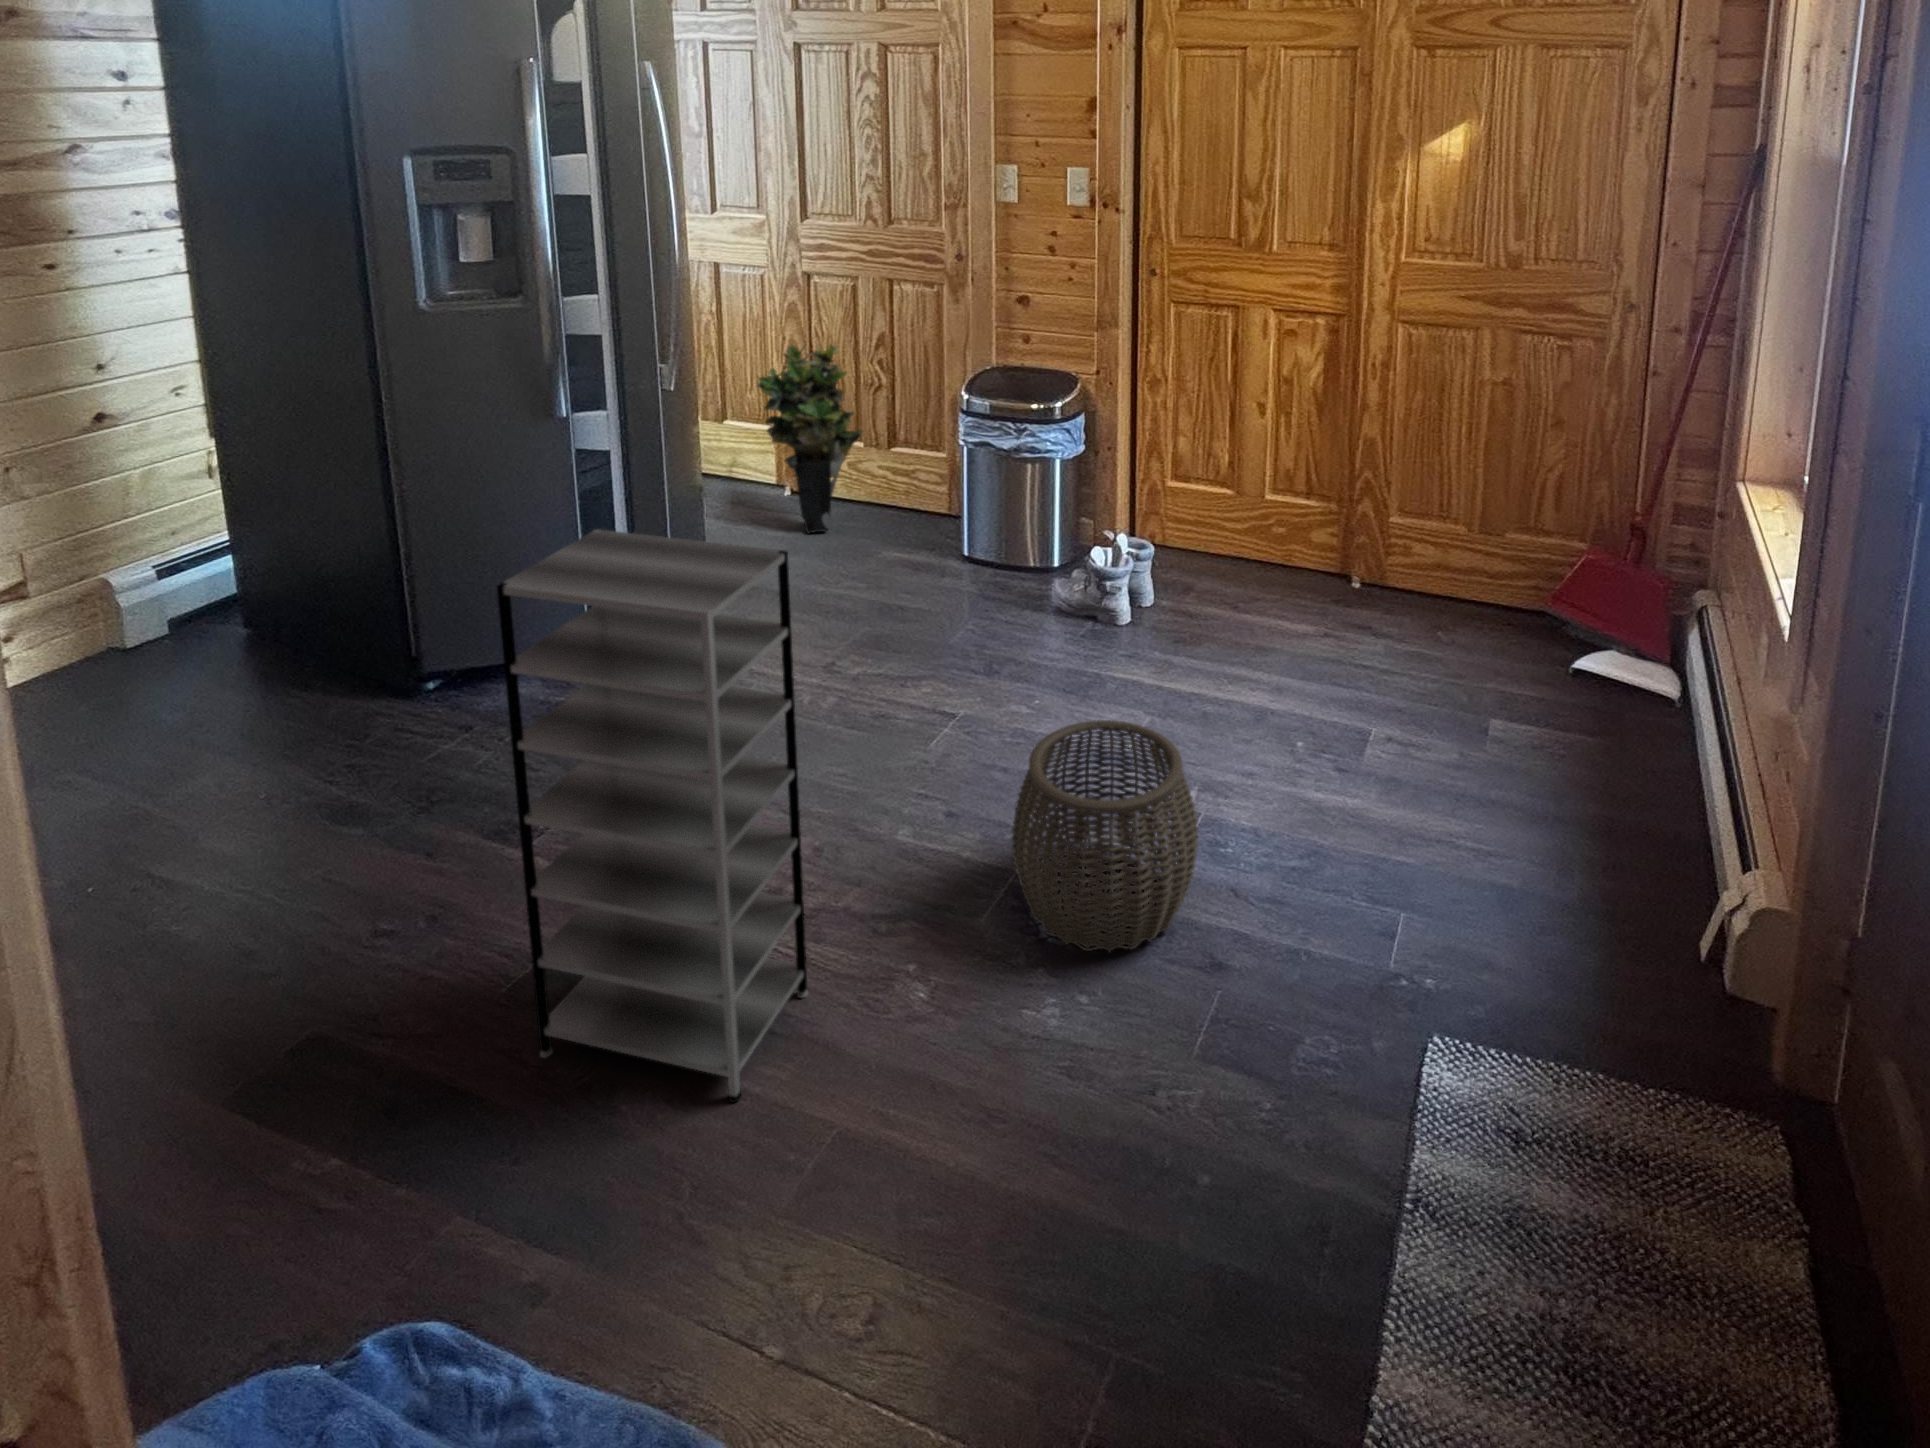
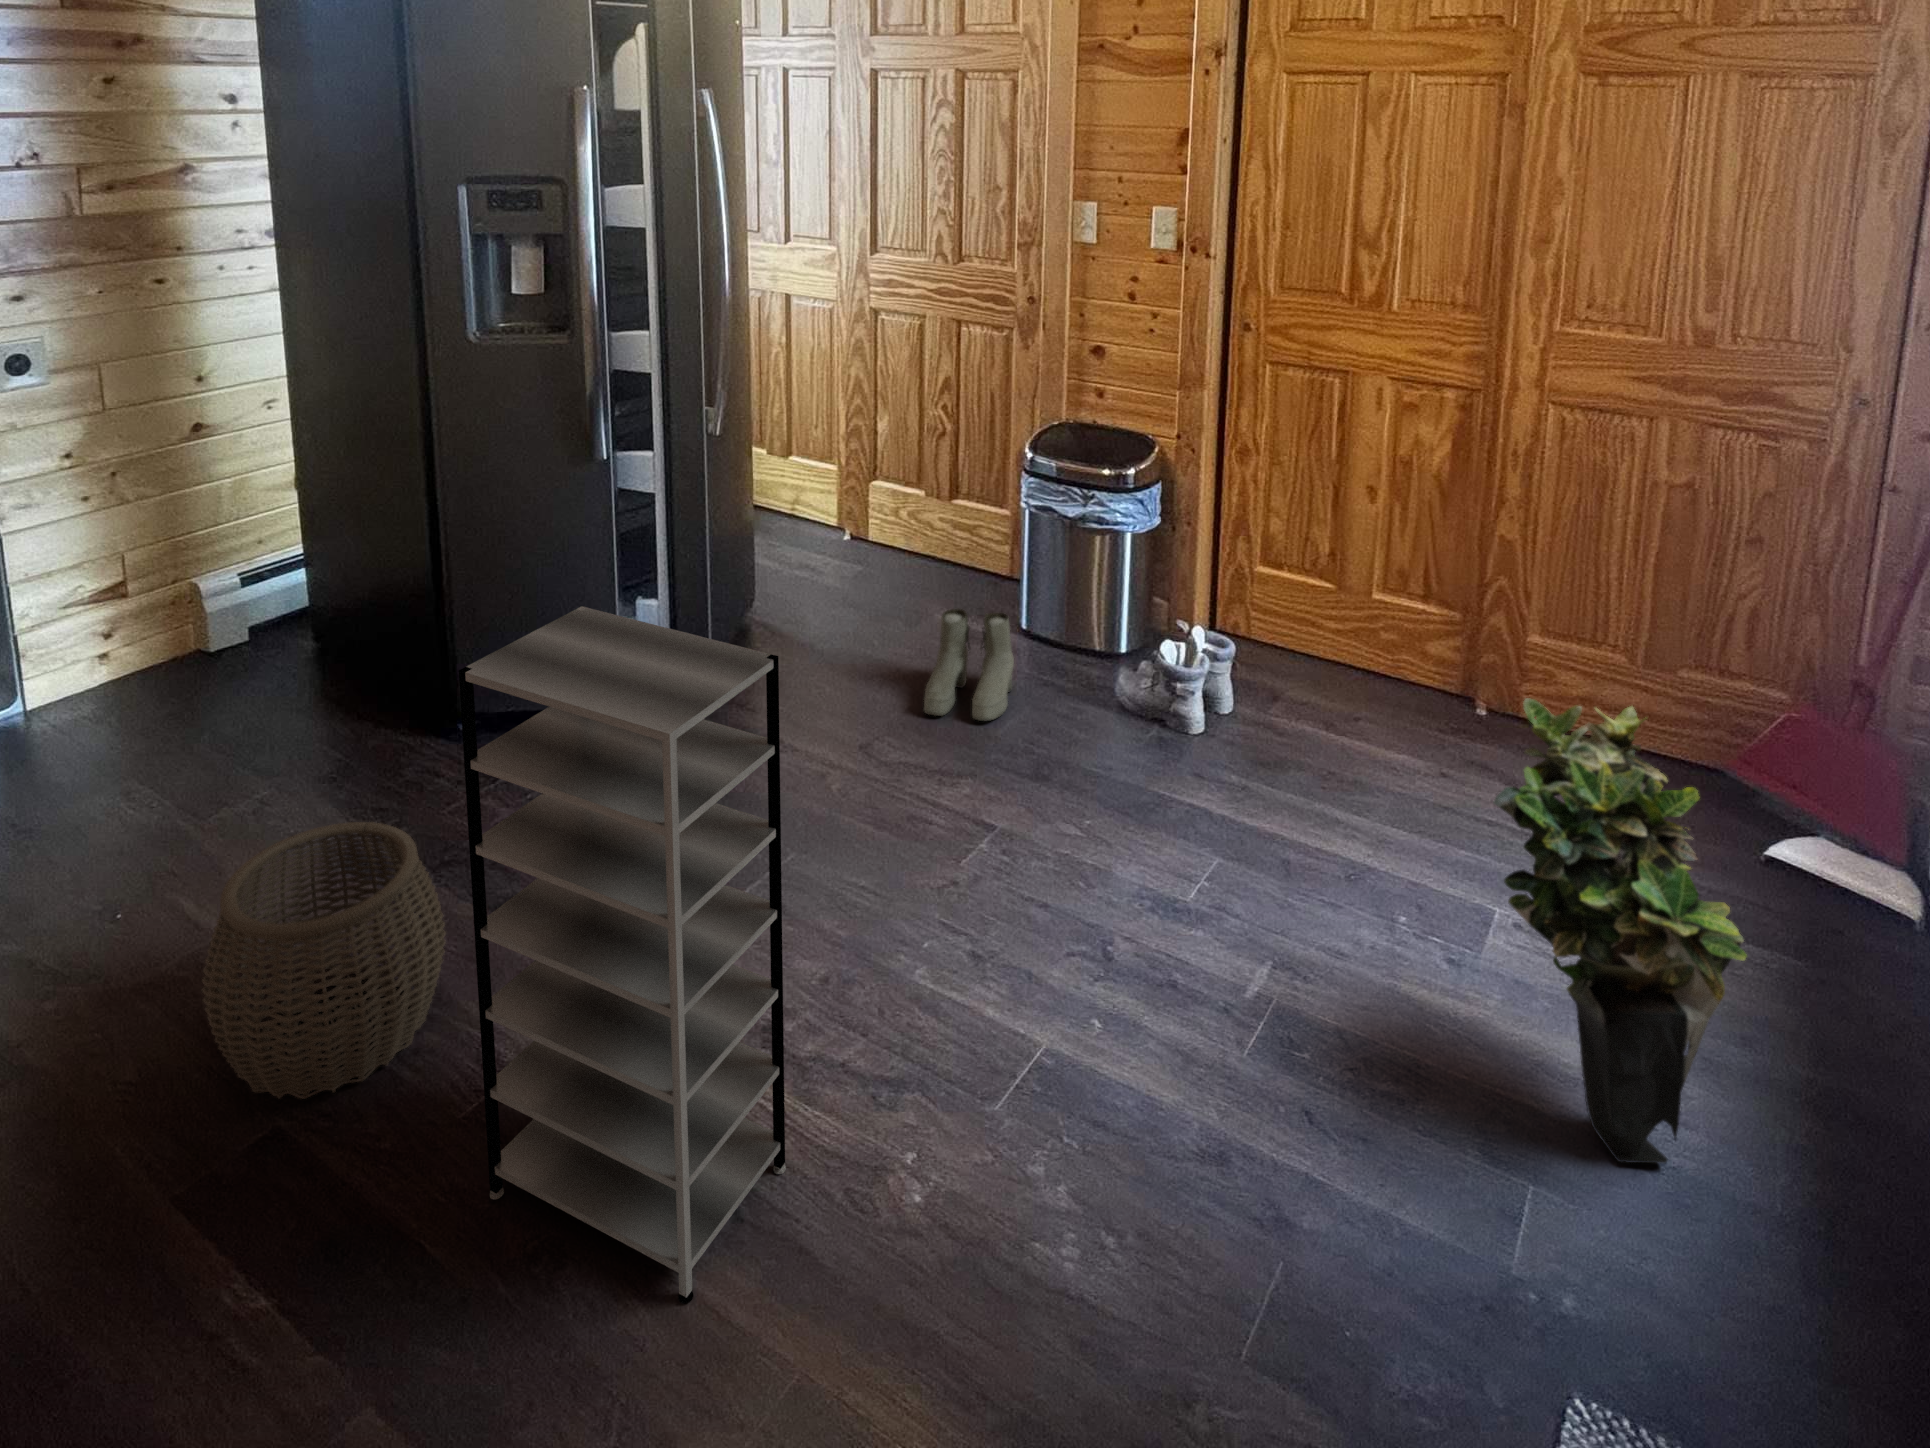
potted plant: present [758,345,863,533] -> present [1494,698,1747,1163]
boots: none [883,536,962,632] -> present [923,609,1014,721]
woven basket: present [1011,720,1198,952] -> present [202,822,446,1099]

